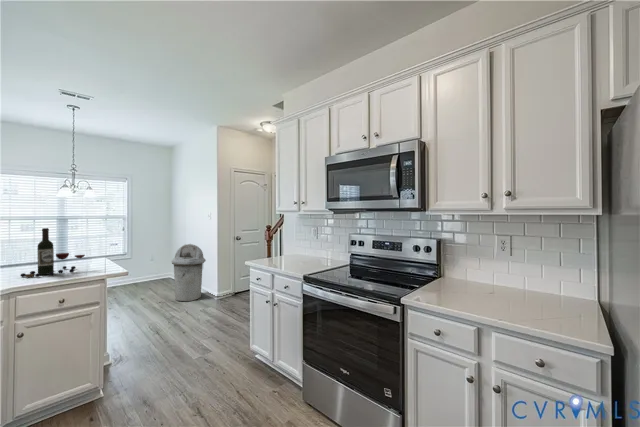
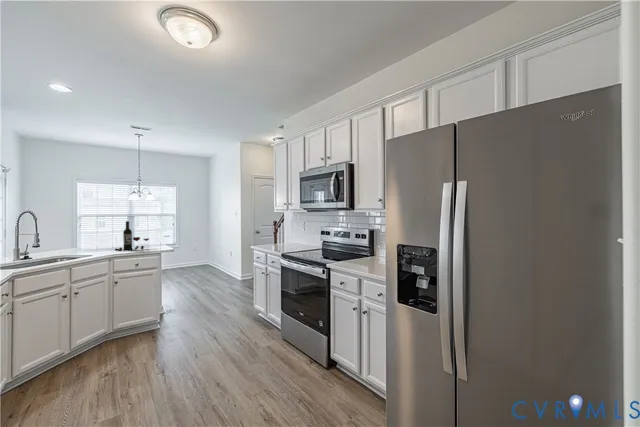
trash can: present [172,244,206,301] -> none [208,236,234,281]

